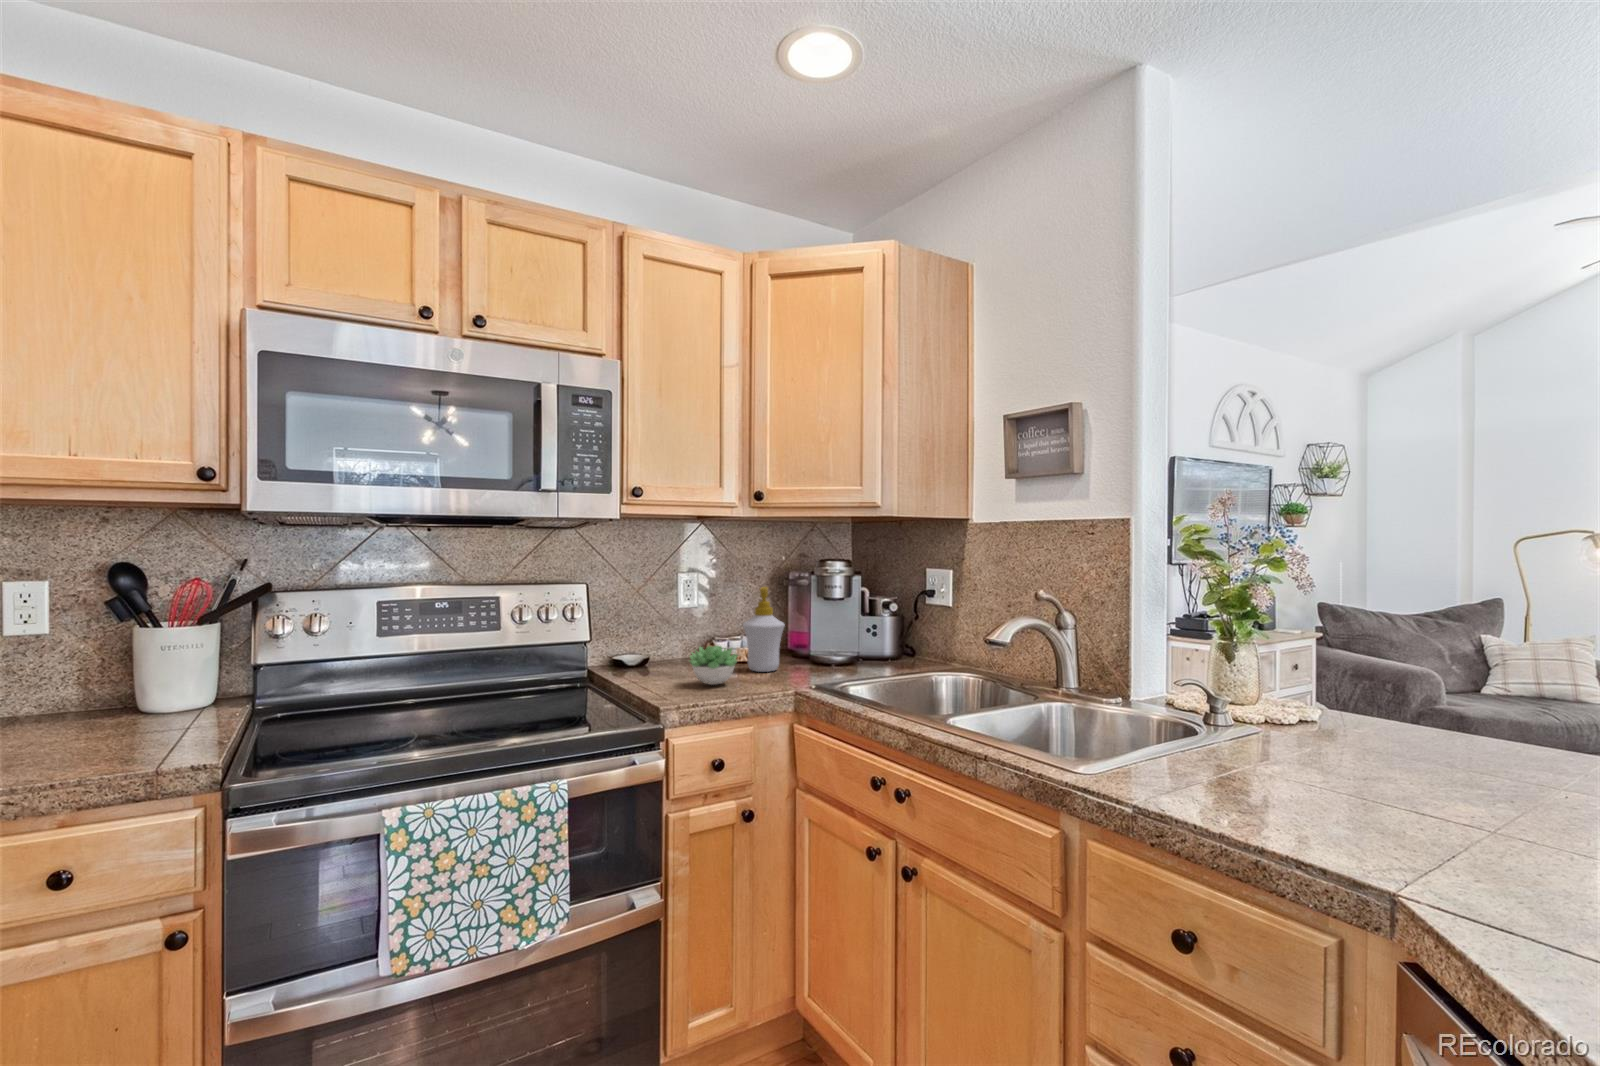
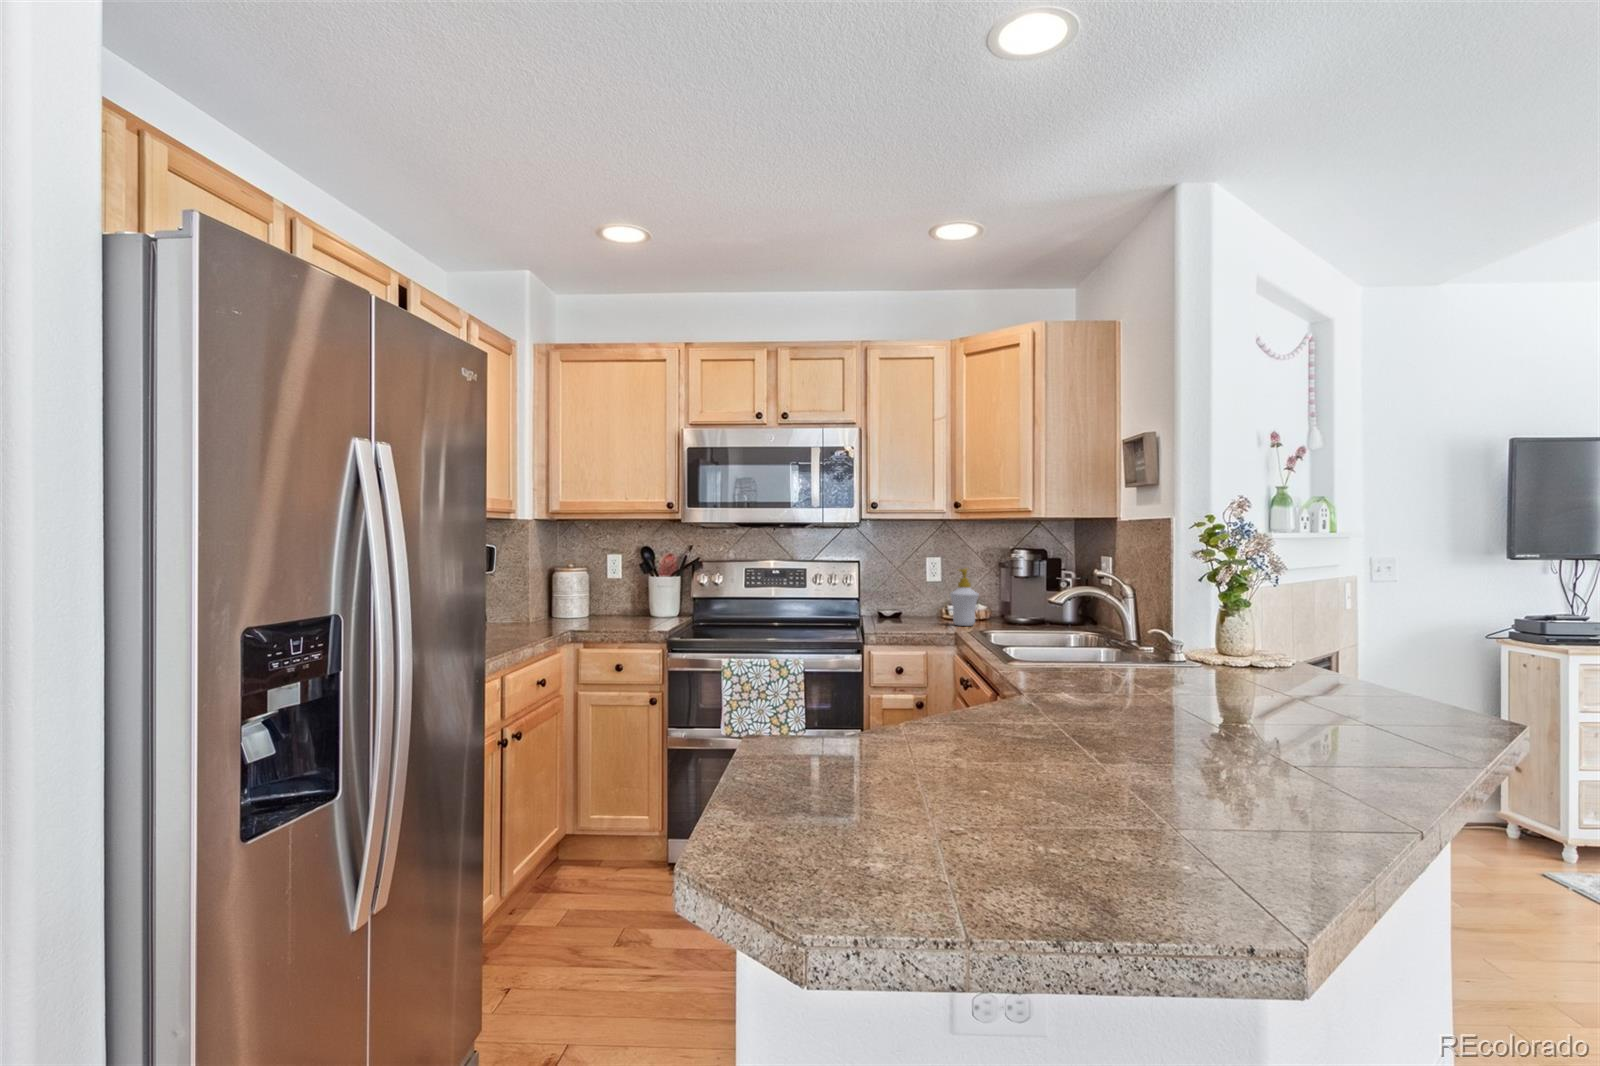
succulent plant: present [690,646,737,685] -> none [897,603,933,627]

